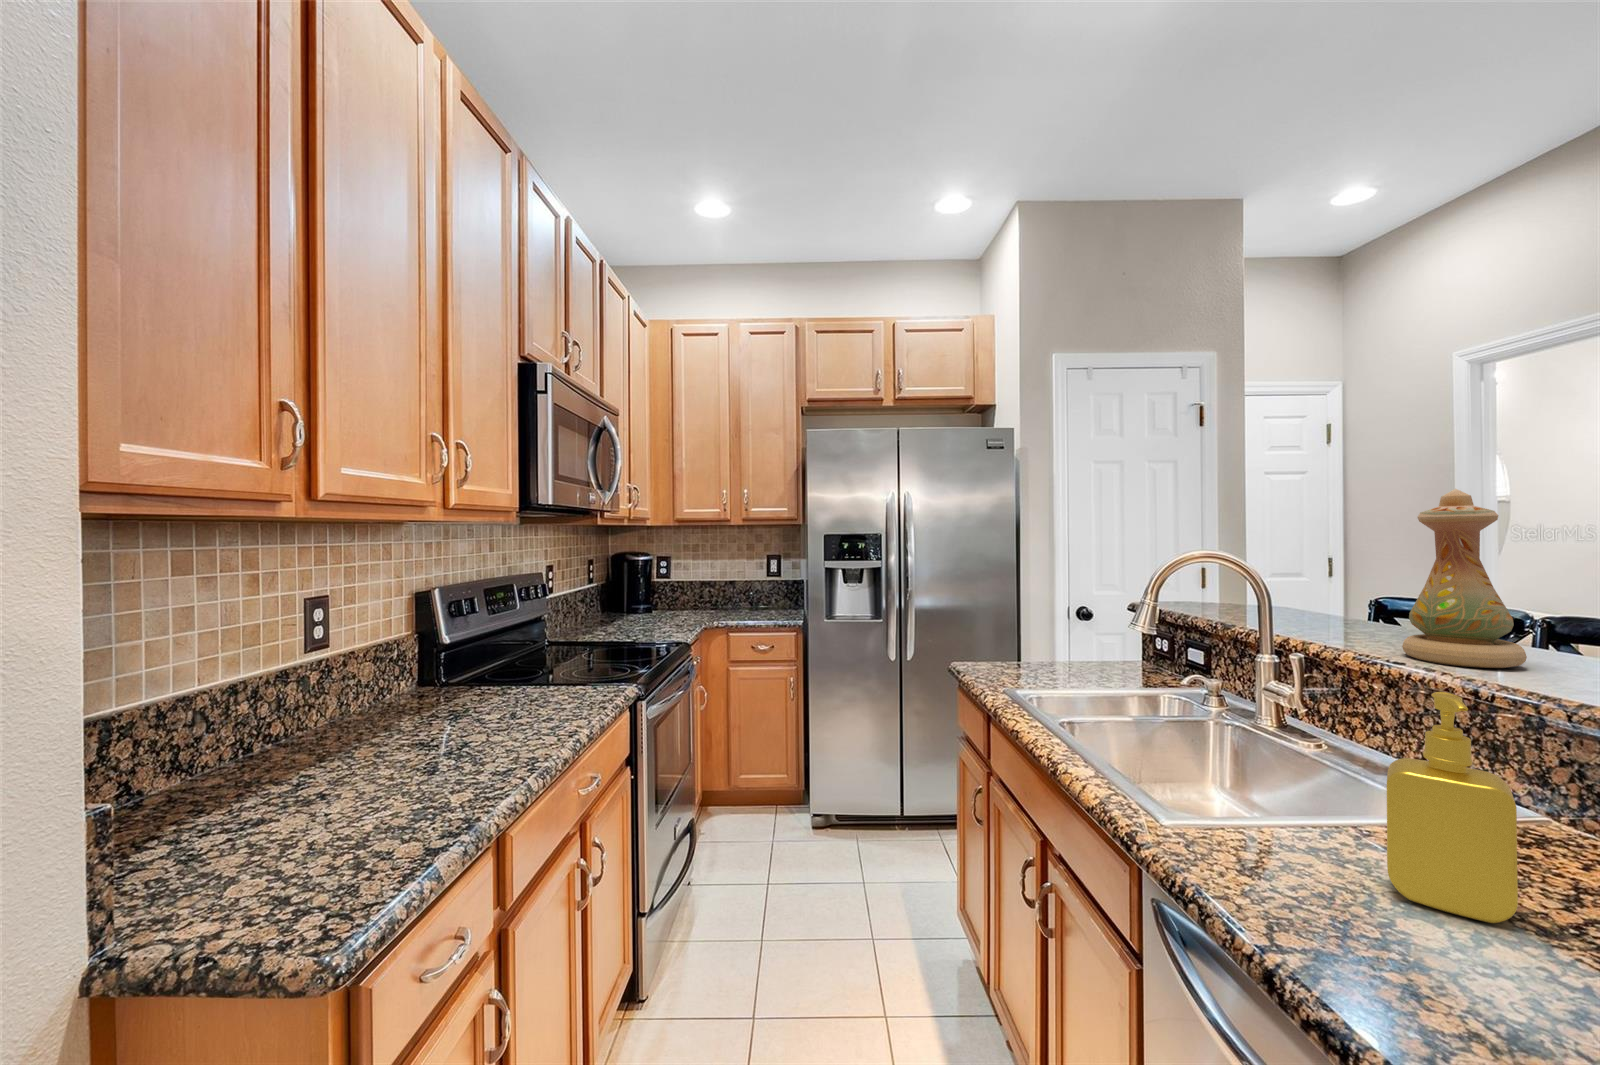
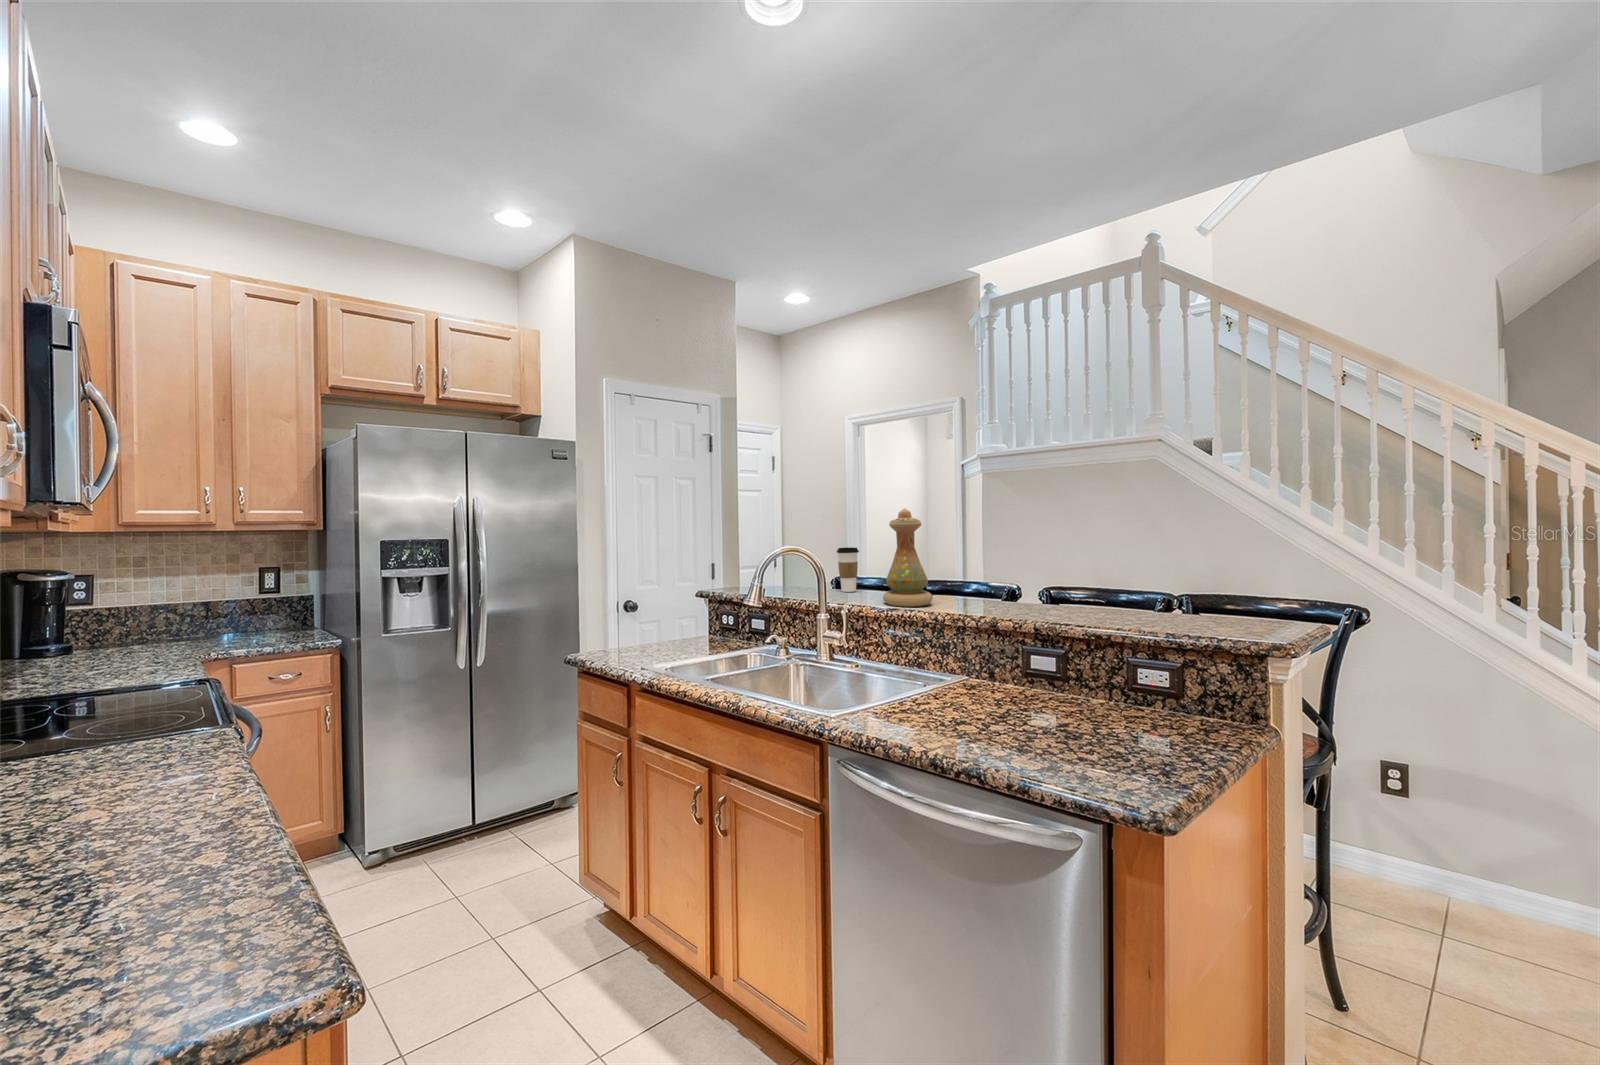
coffee cup: none [1343,559,1392,632] -> present [837,547,859,592]
soap dispenser: present [1387,692,1518,923] -> none [953,625,1010,744]

